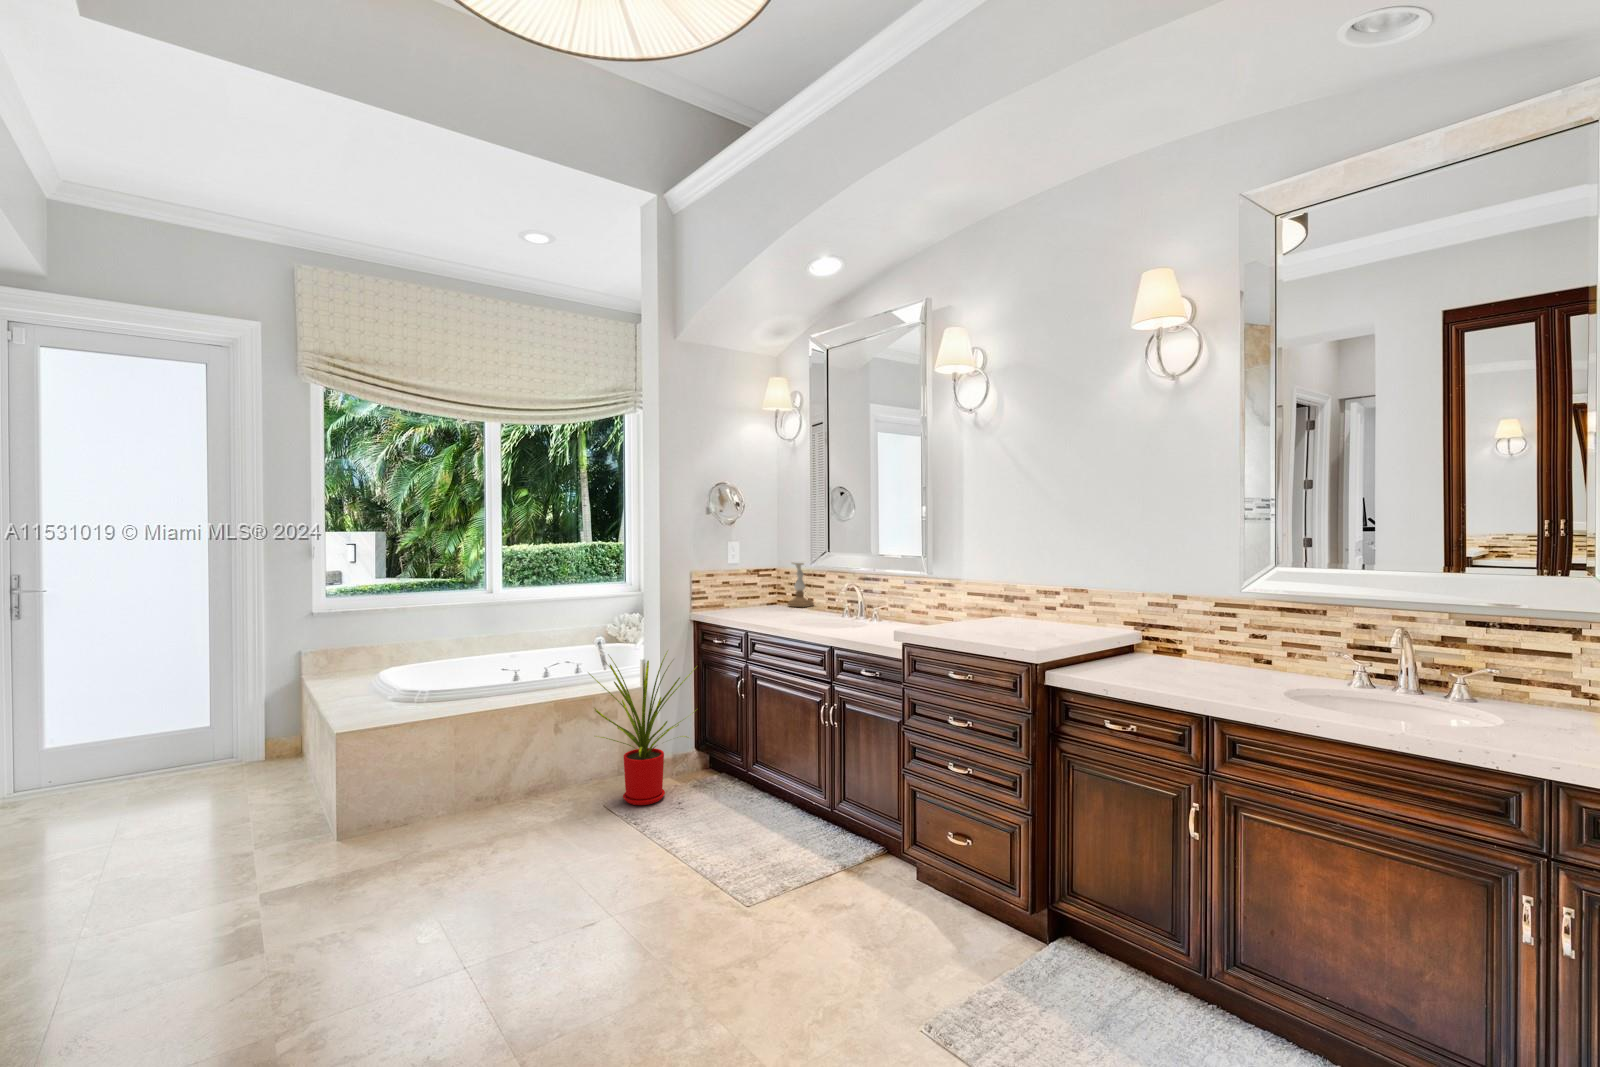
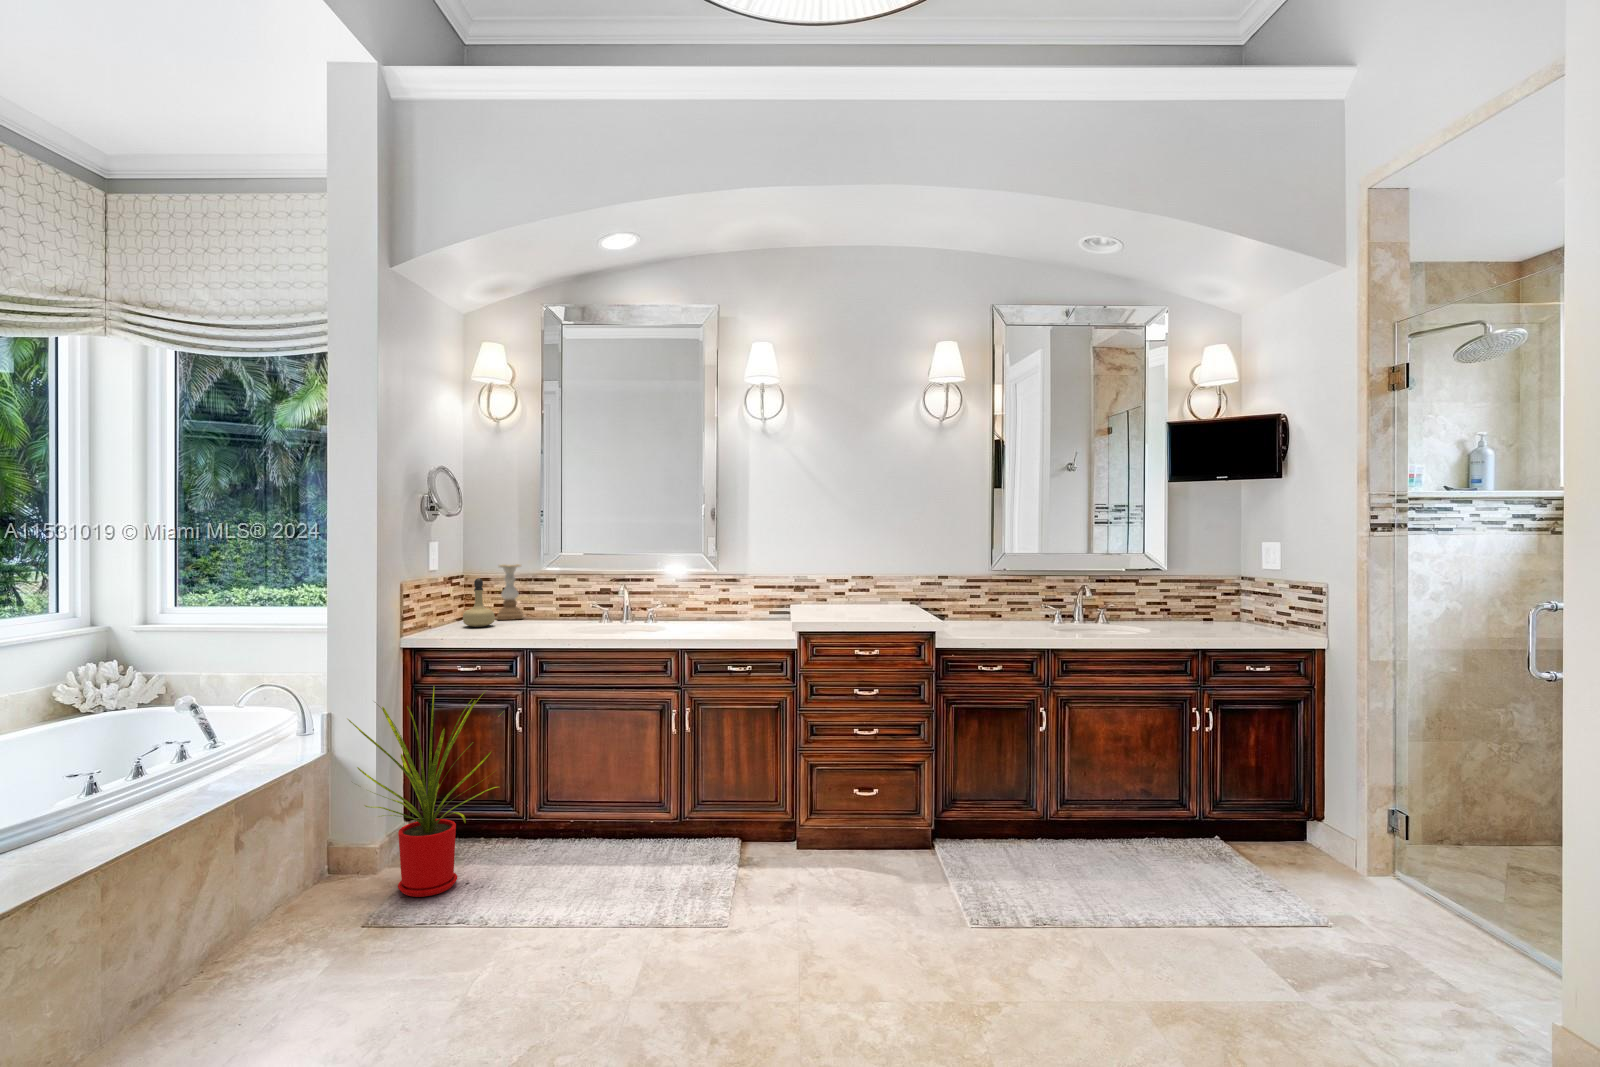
perfume bottle: none [746,572,770,610] -> present [463,578,495,627]

